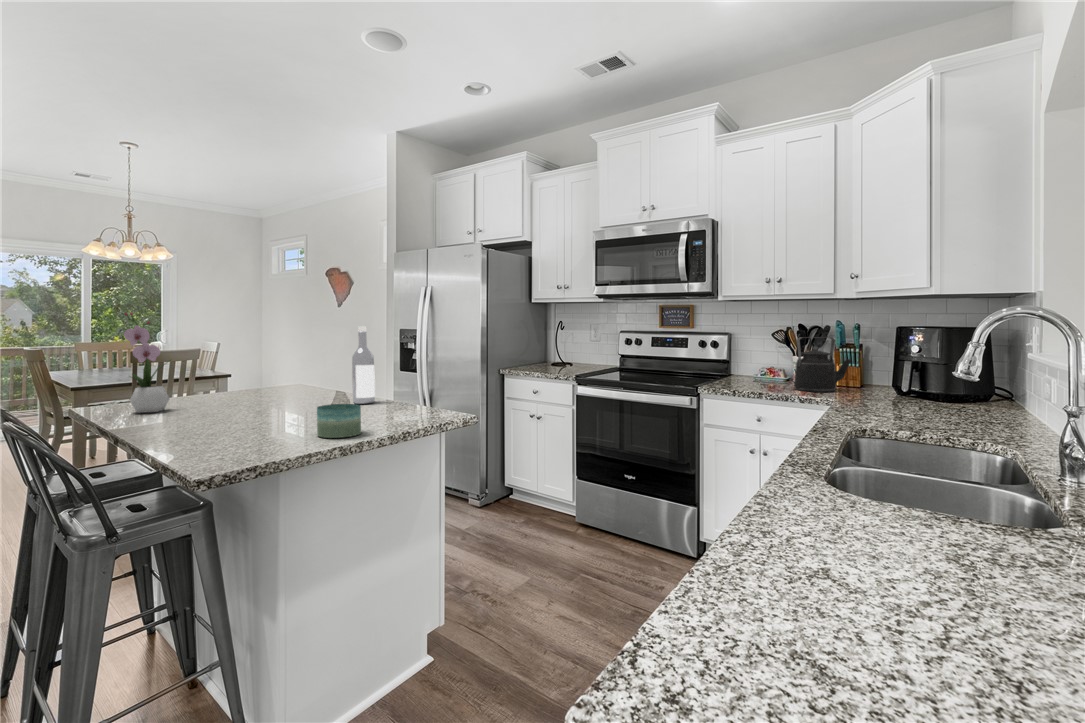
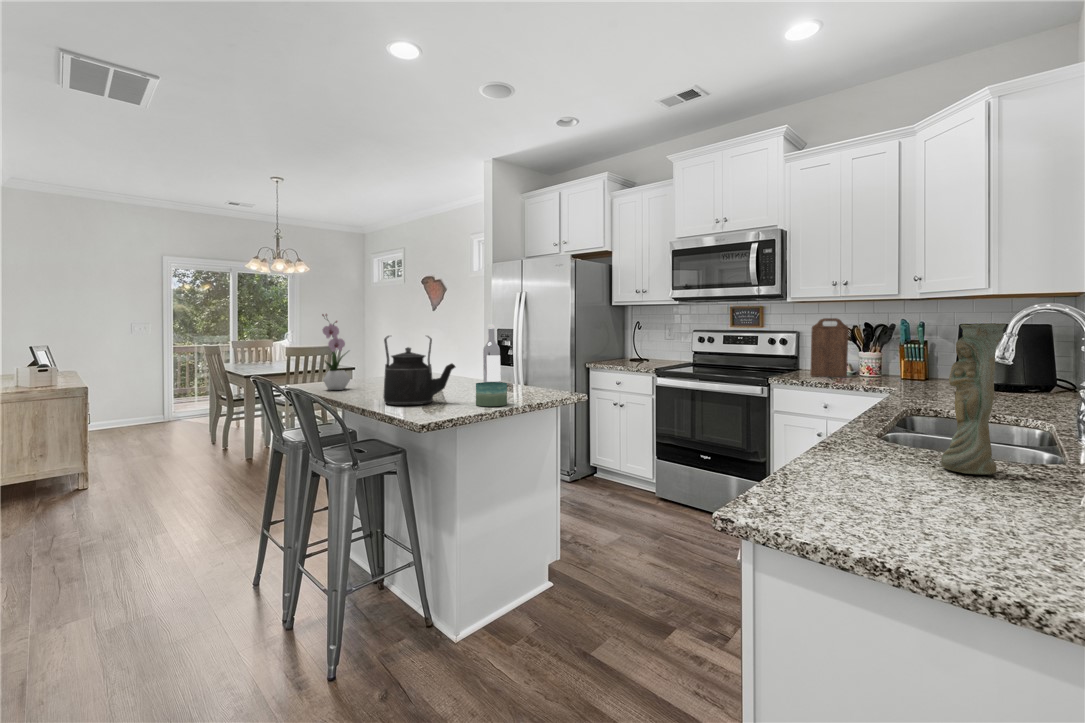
cutting board: none [742,319,782,384] -> present [810,318,848,377]
kettle: present [794,337,852,392] -> present [384,336,455,405]
vase: none [924,340,1023,571] -> present [941,323,1006,475]

